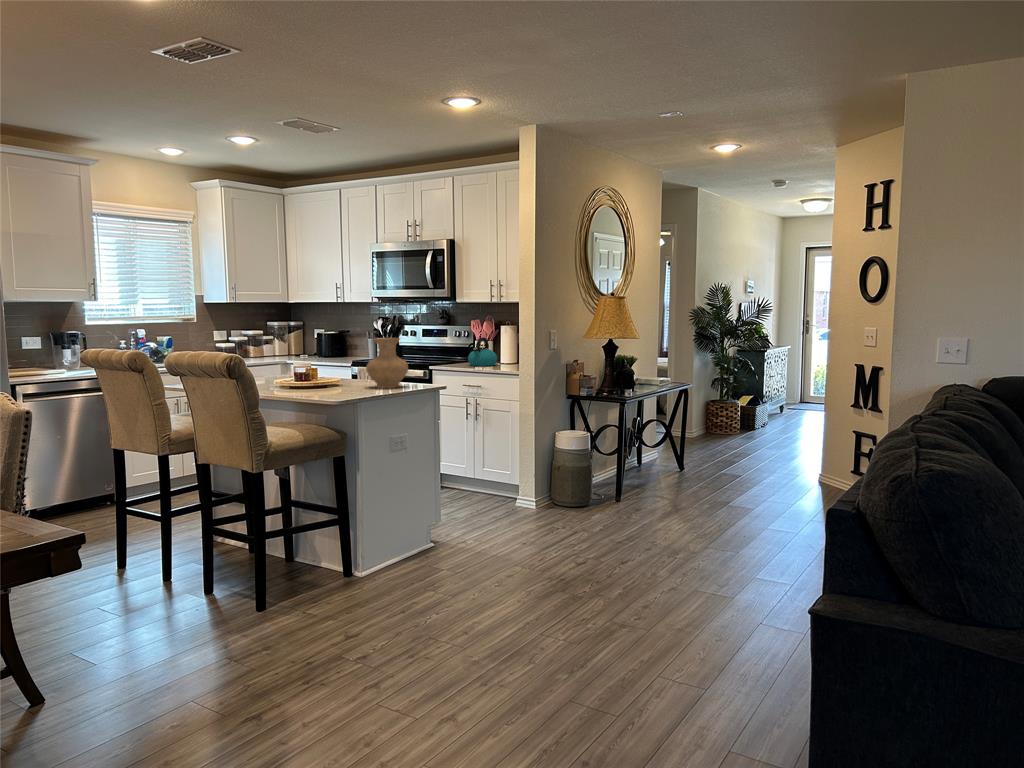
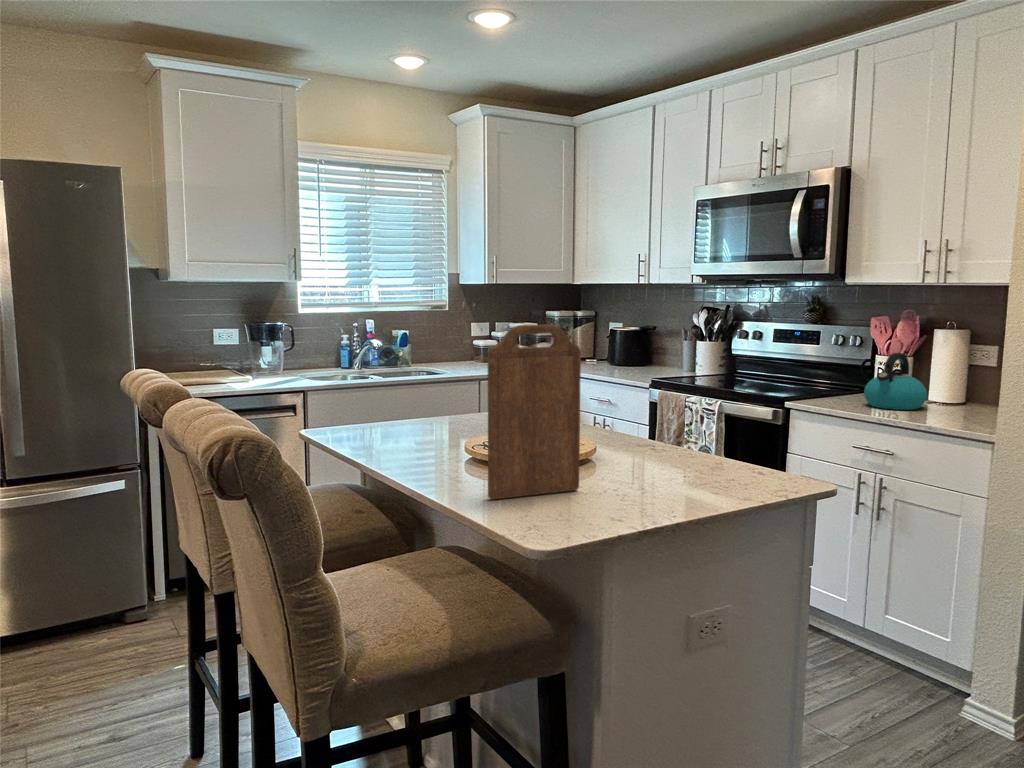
cutting board: none [304,319,343,394] -> present [488,325,581,500]
vase: present [366,338,408,388] -> none [640,366,740,486]

